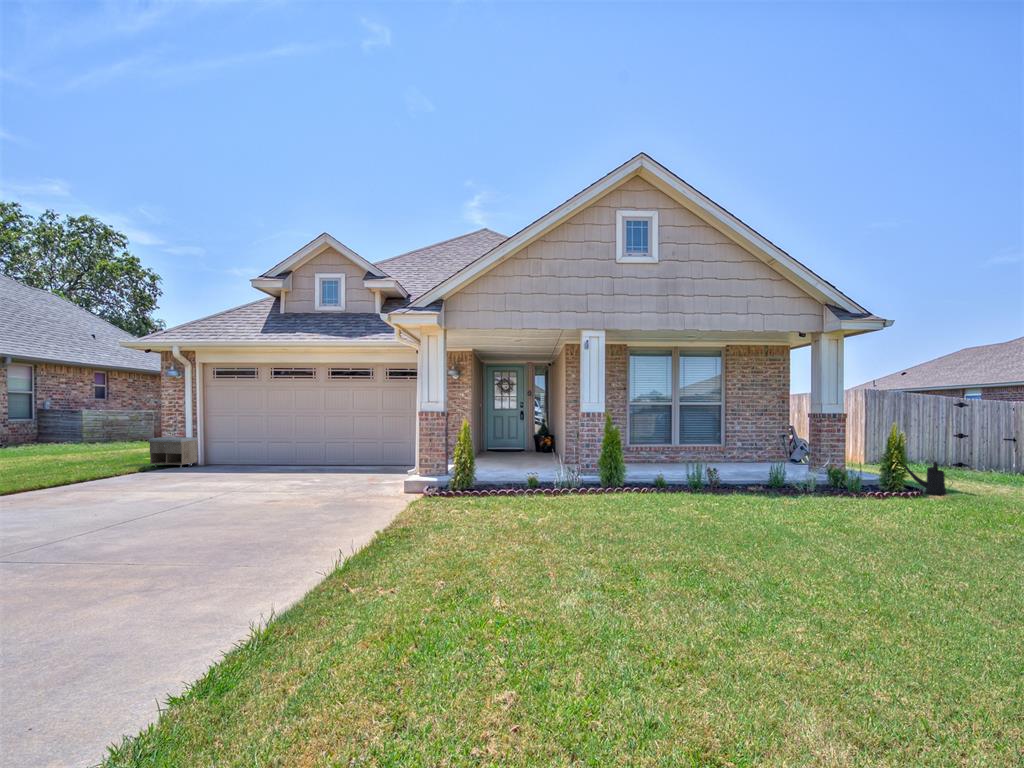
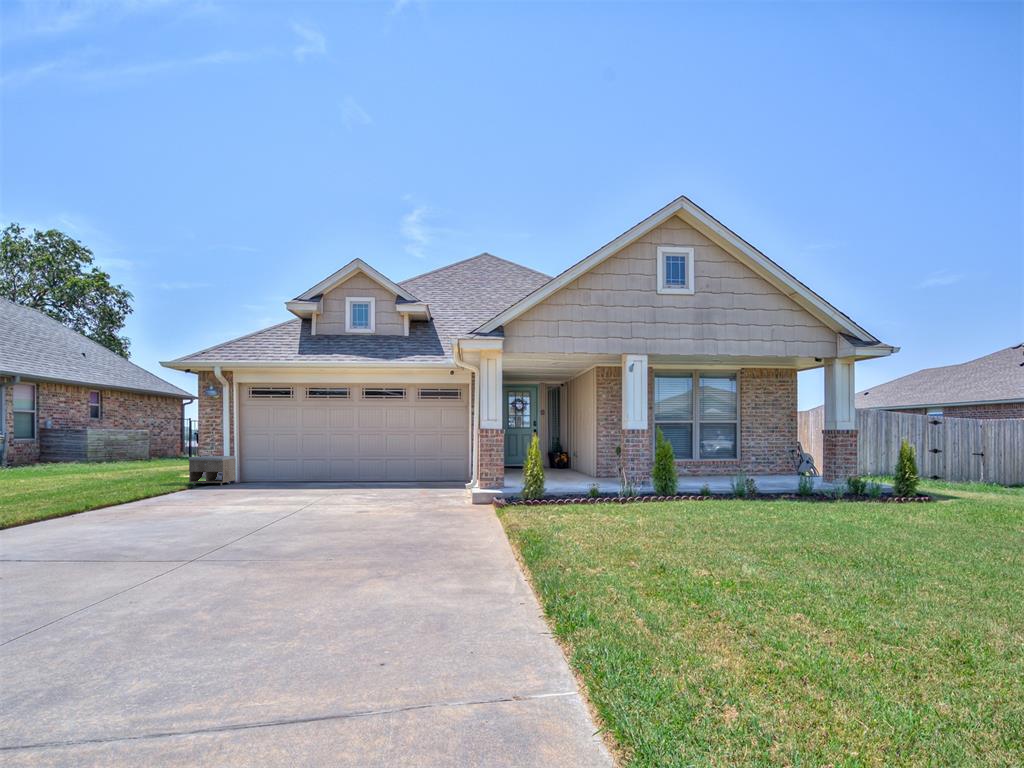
watering can: present [903,461,953,495] -> none [908,470,951,499]

